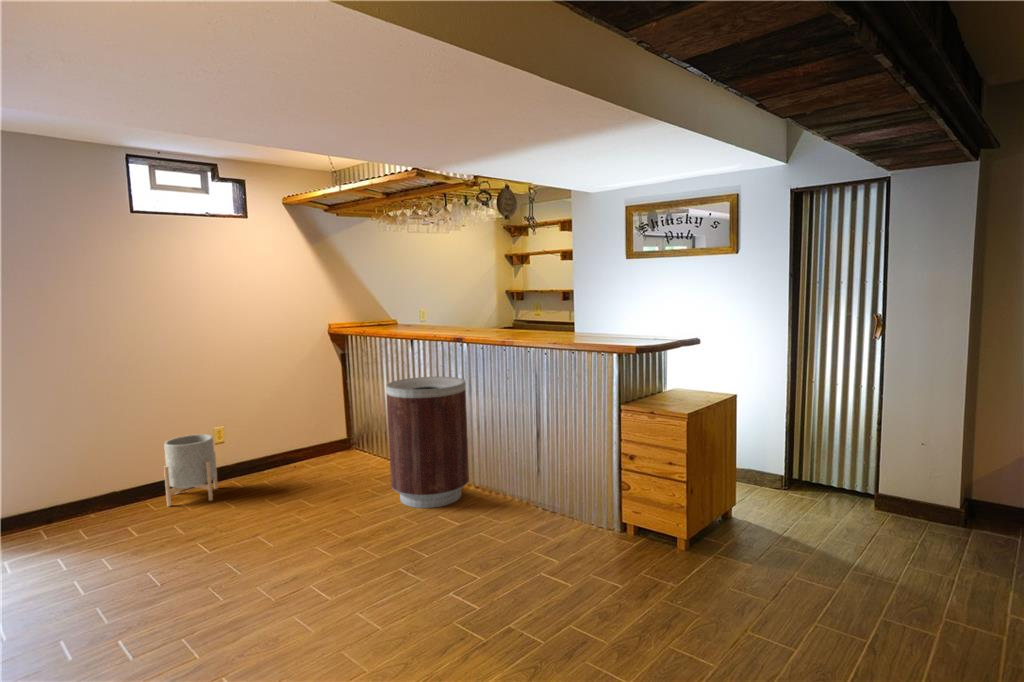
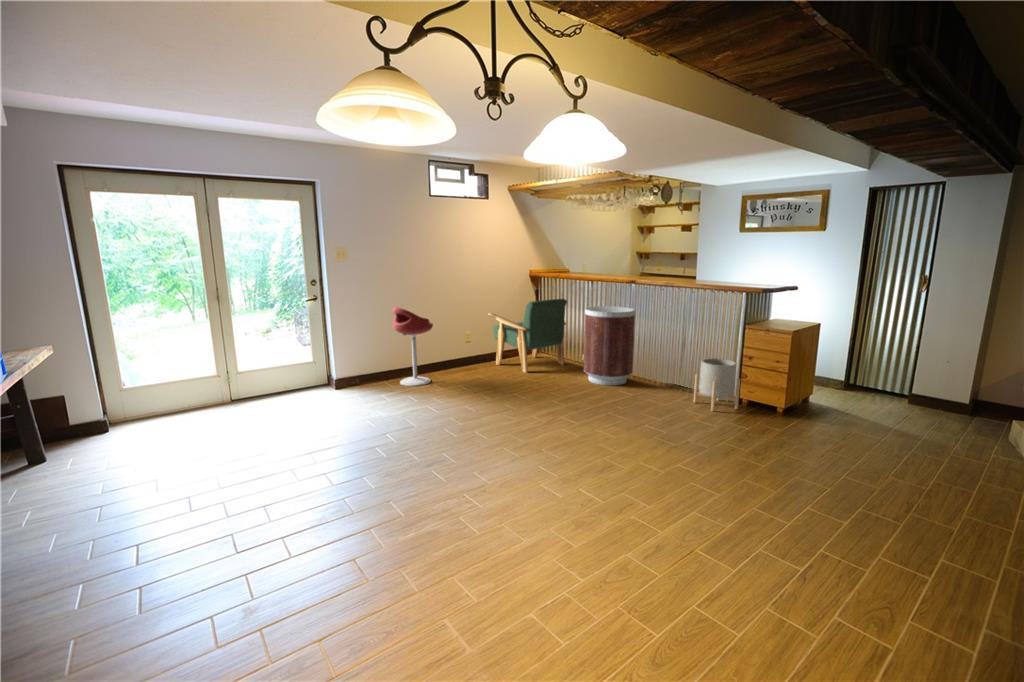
armchair: none [254,366,381,490] -> present [488,299,567,373]
bar stool: none [34,399,124,538] -> present [393,307,433,386]
planter: present [164,434,218,506] -> present [694,358,740,411]

